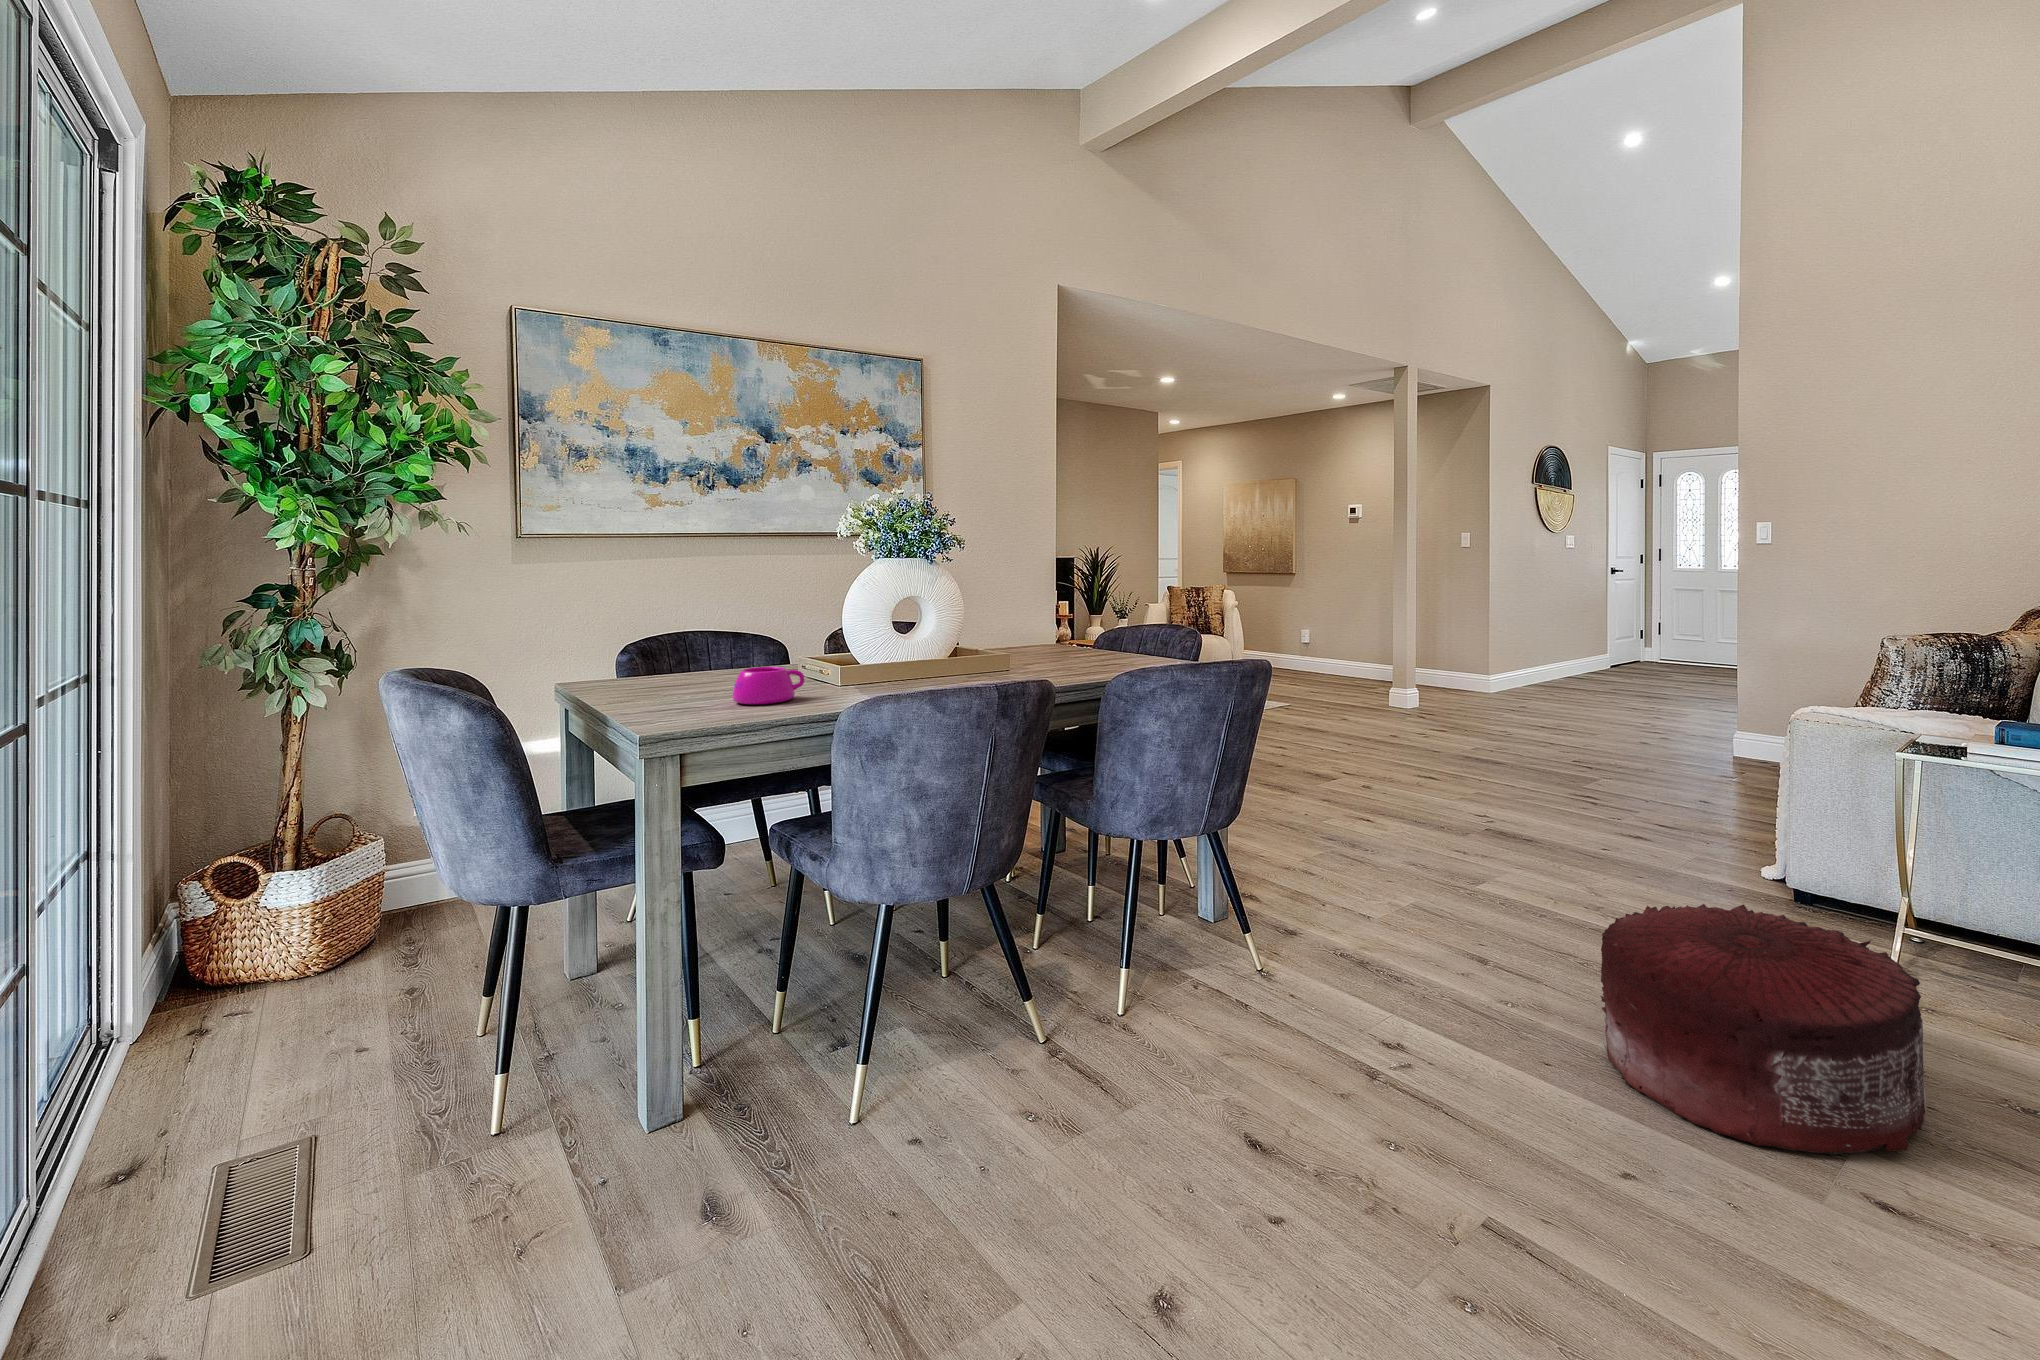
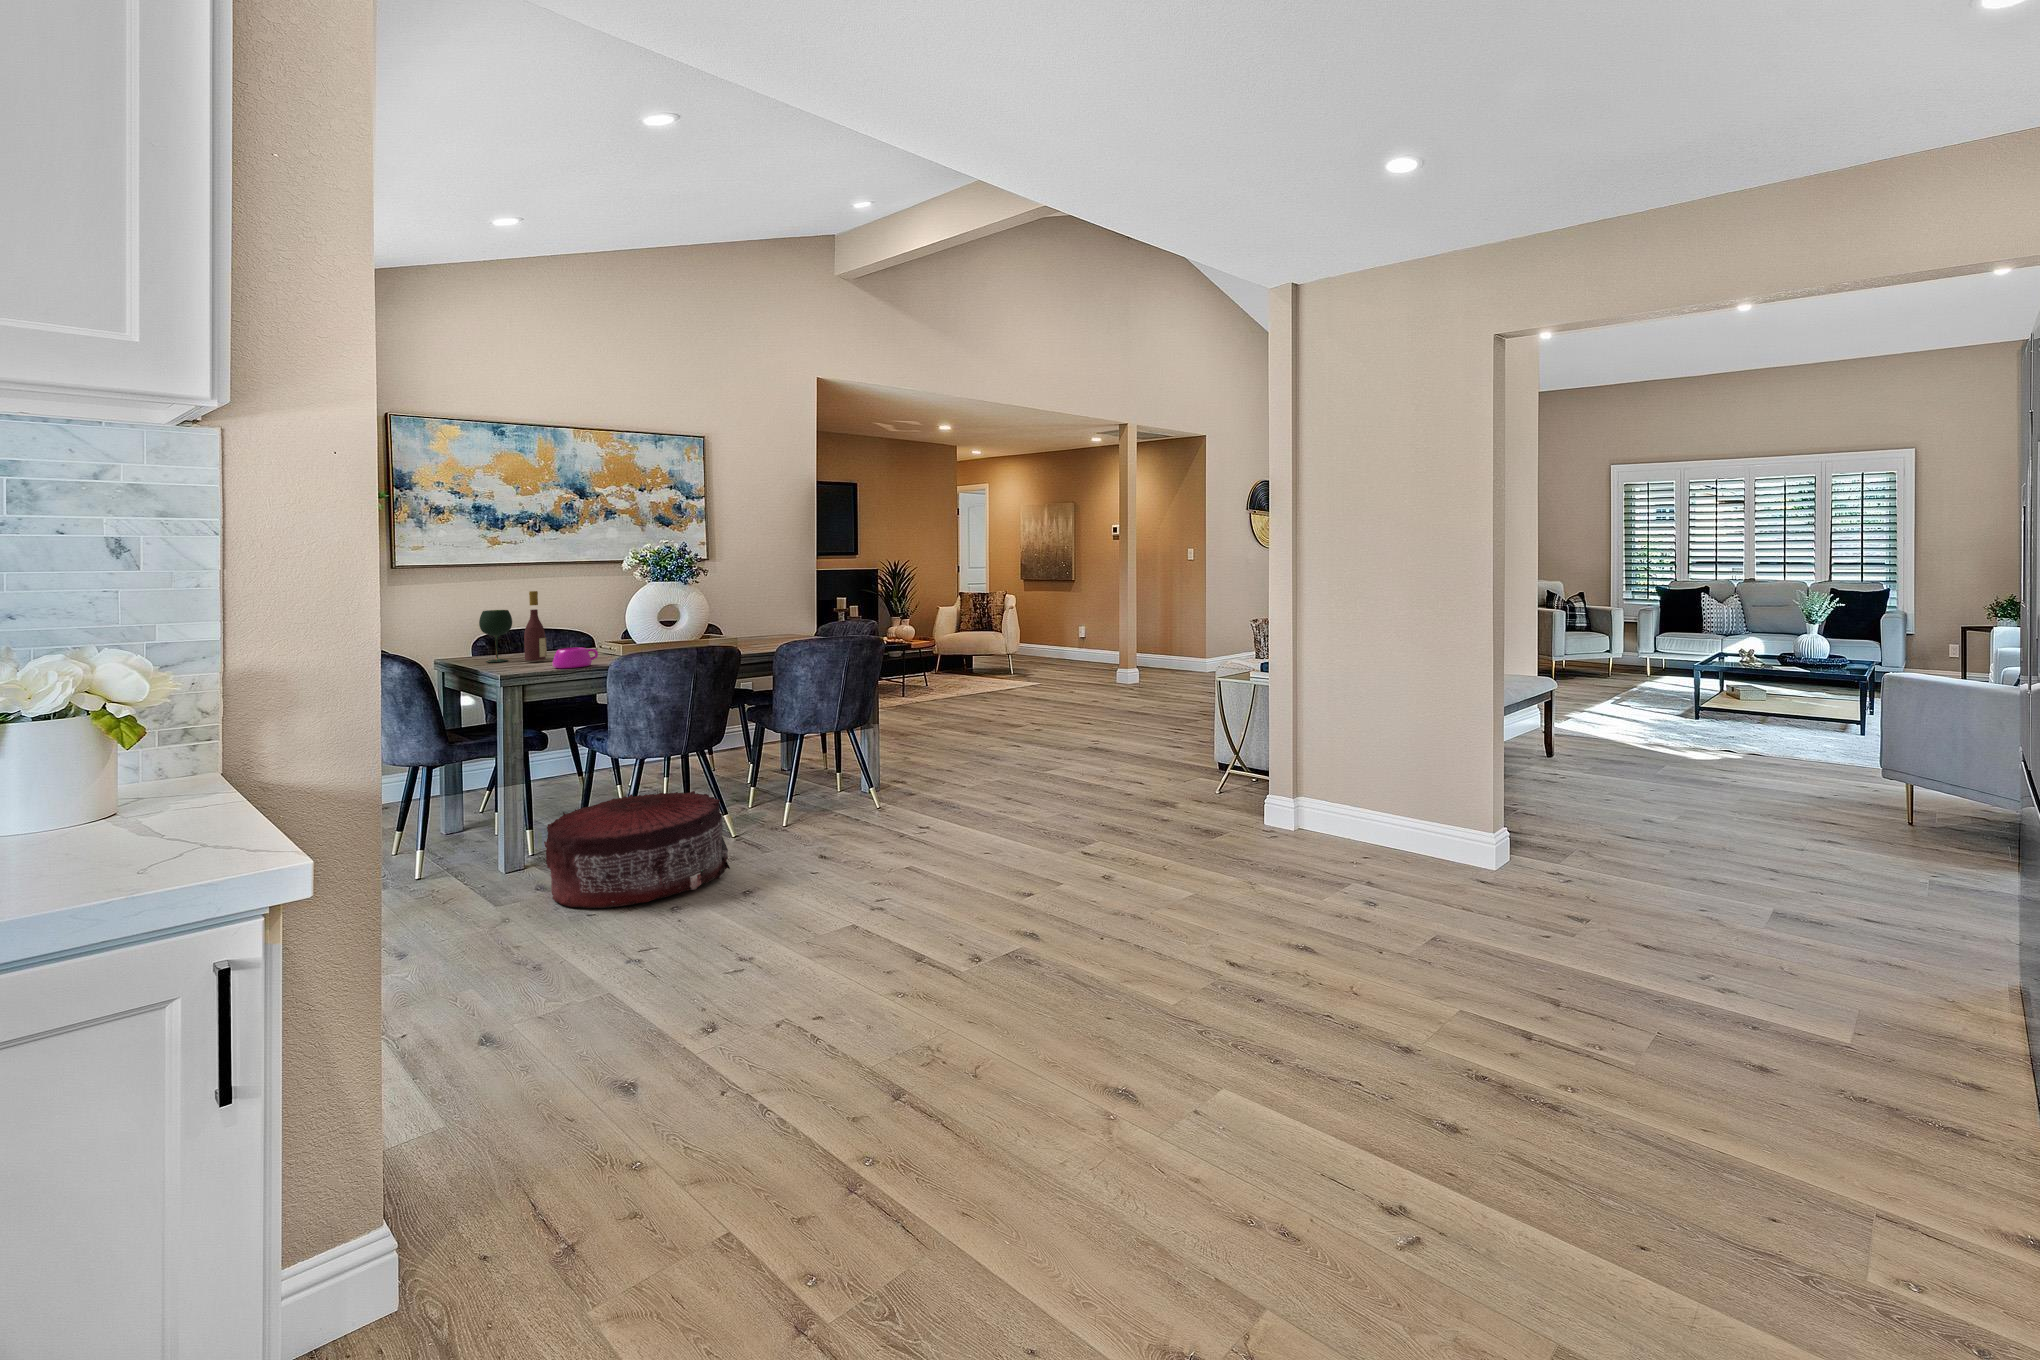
wine bottle: none [688,569,722,687] -> present [524,591,547,661]
wine glass: none [624,599,672,684] -> present [479,610,512,662]
pouf: present [1601,904,1927,1154] -> present [544,791,730,908]

